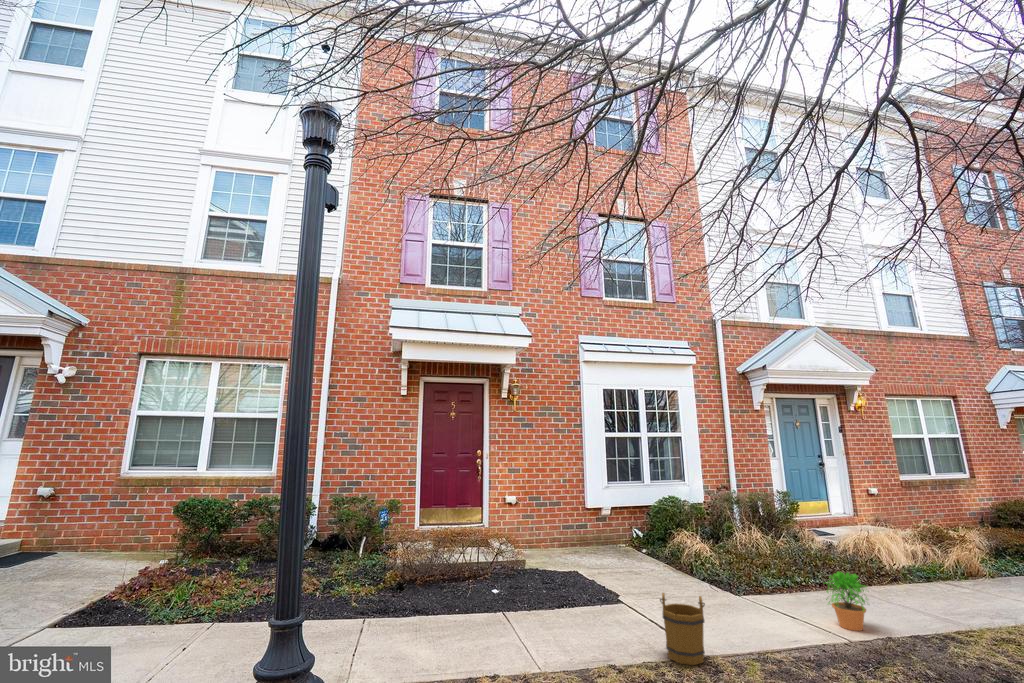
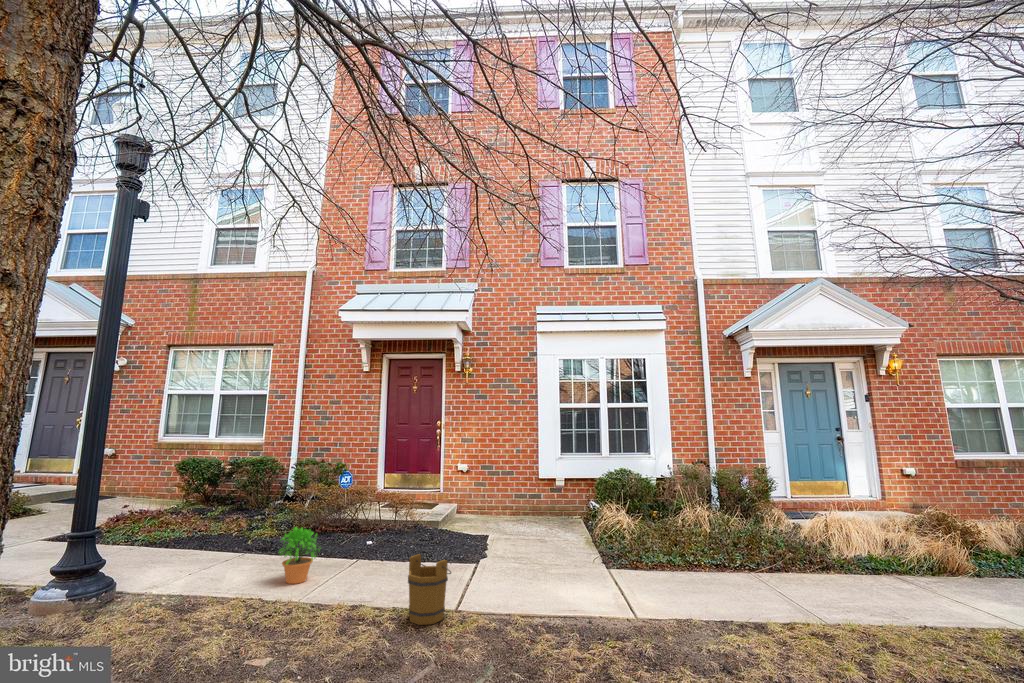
potted plant: present [826,572,867,631] -> present [279,527,318,584]

